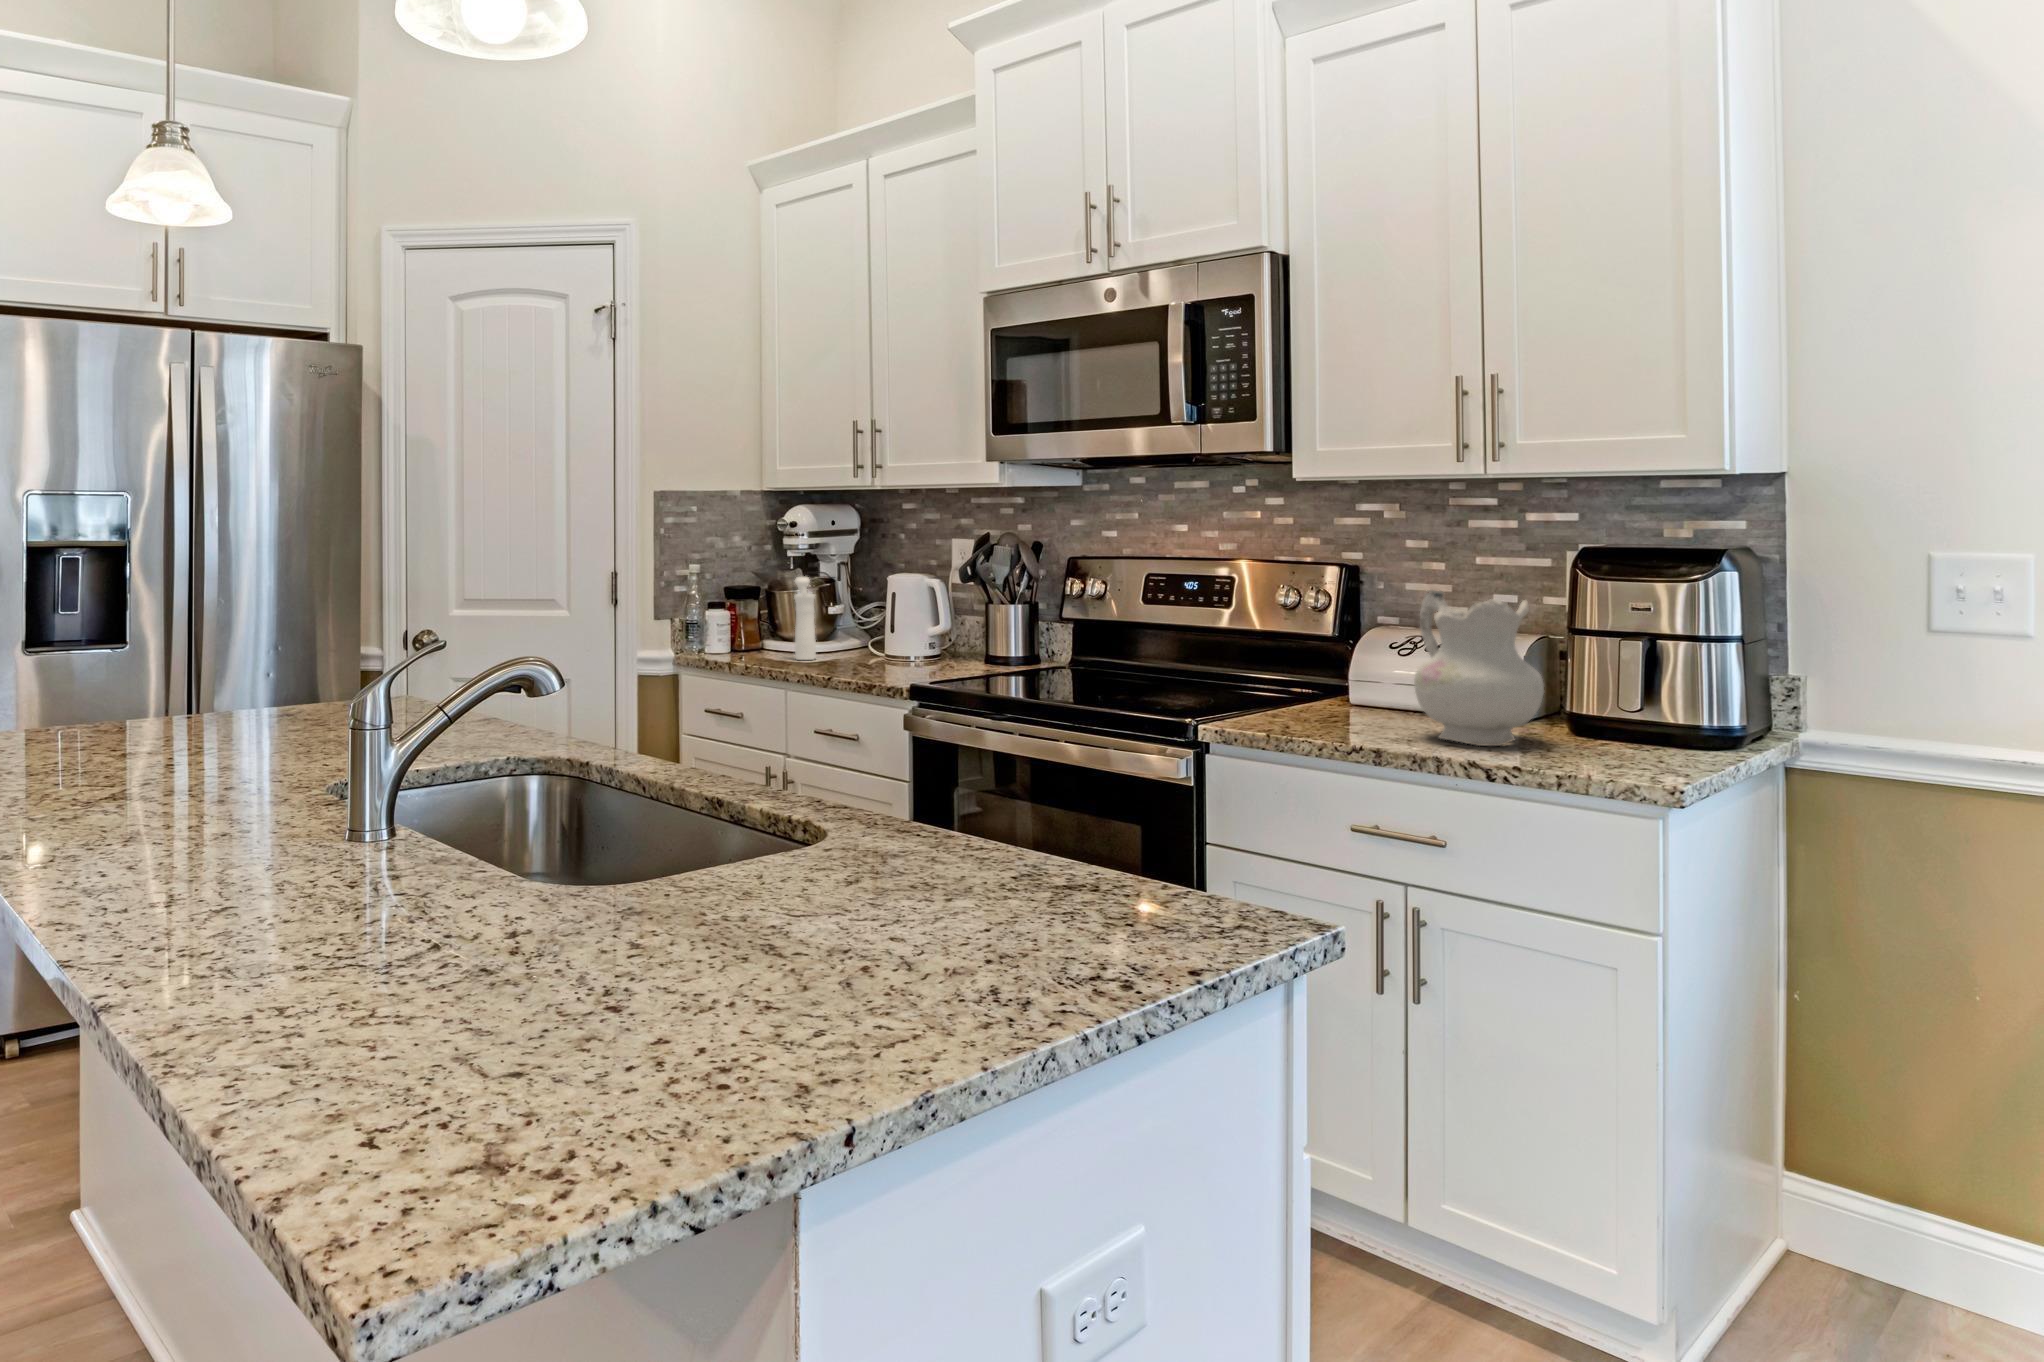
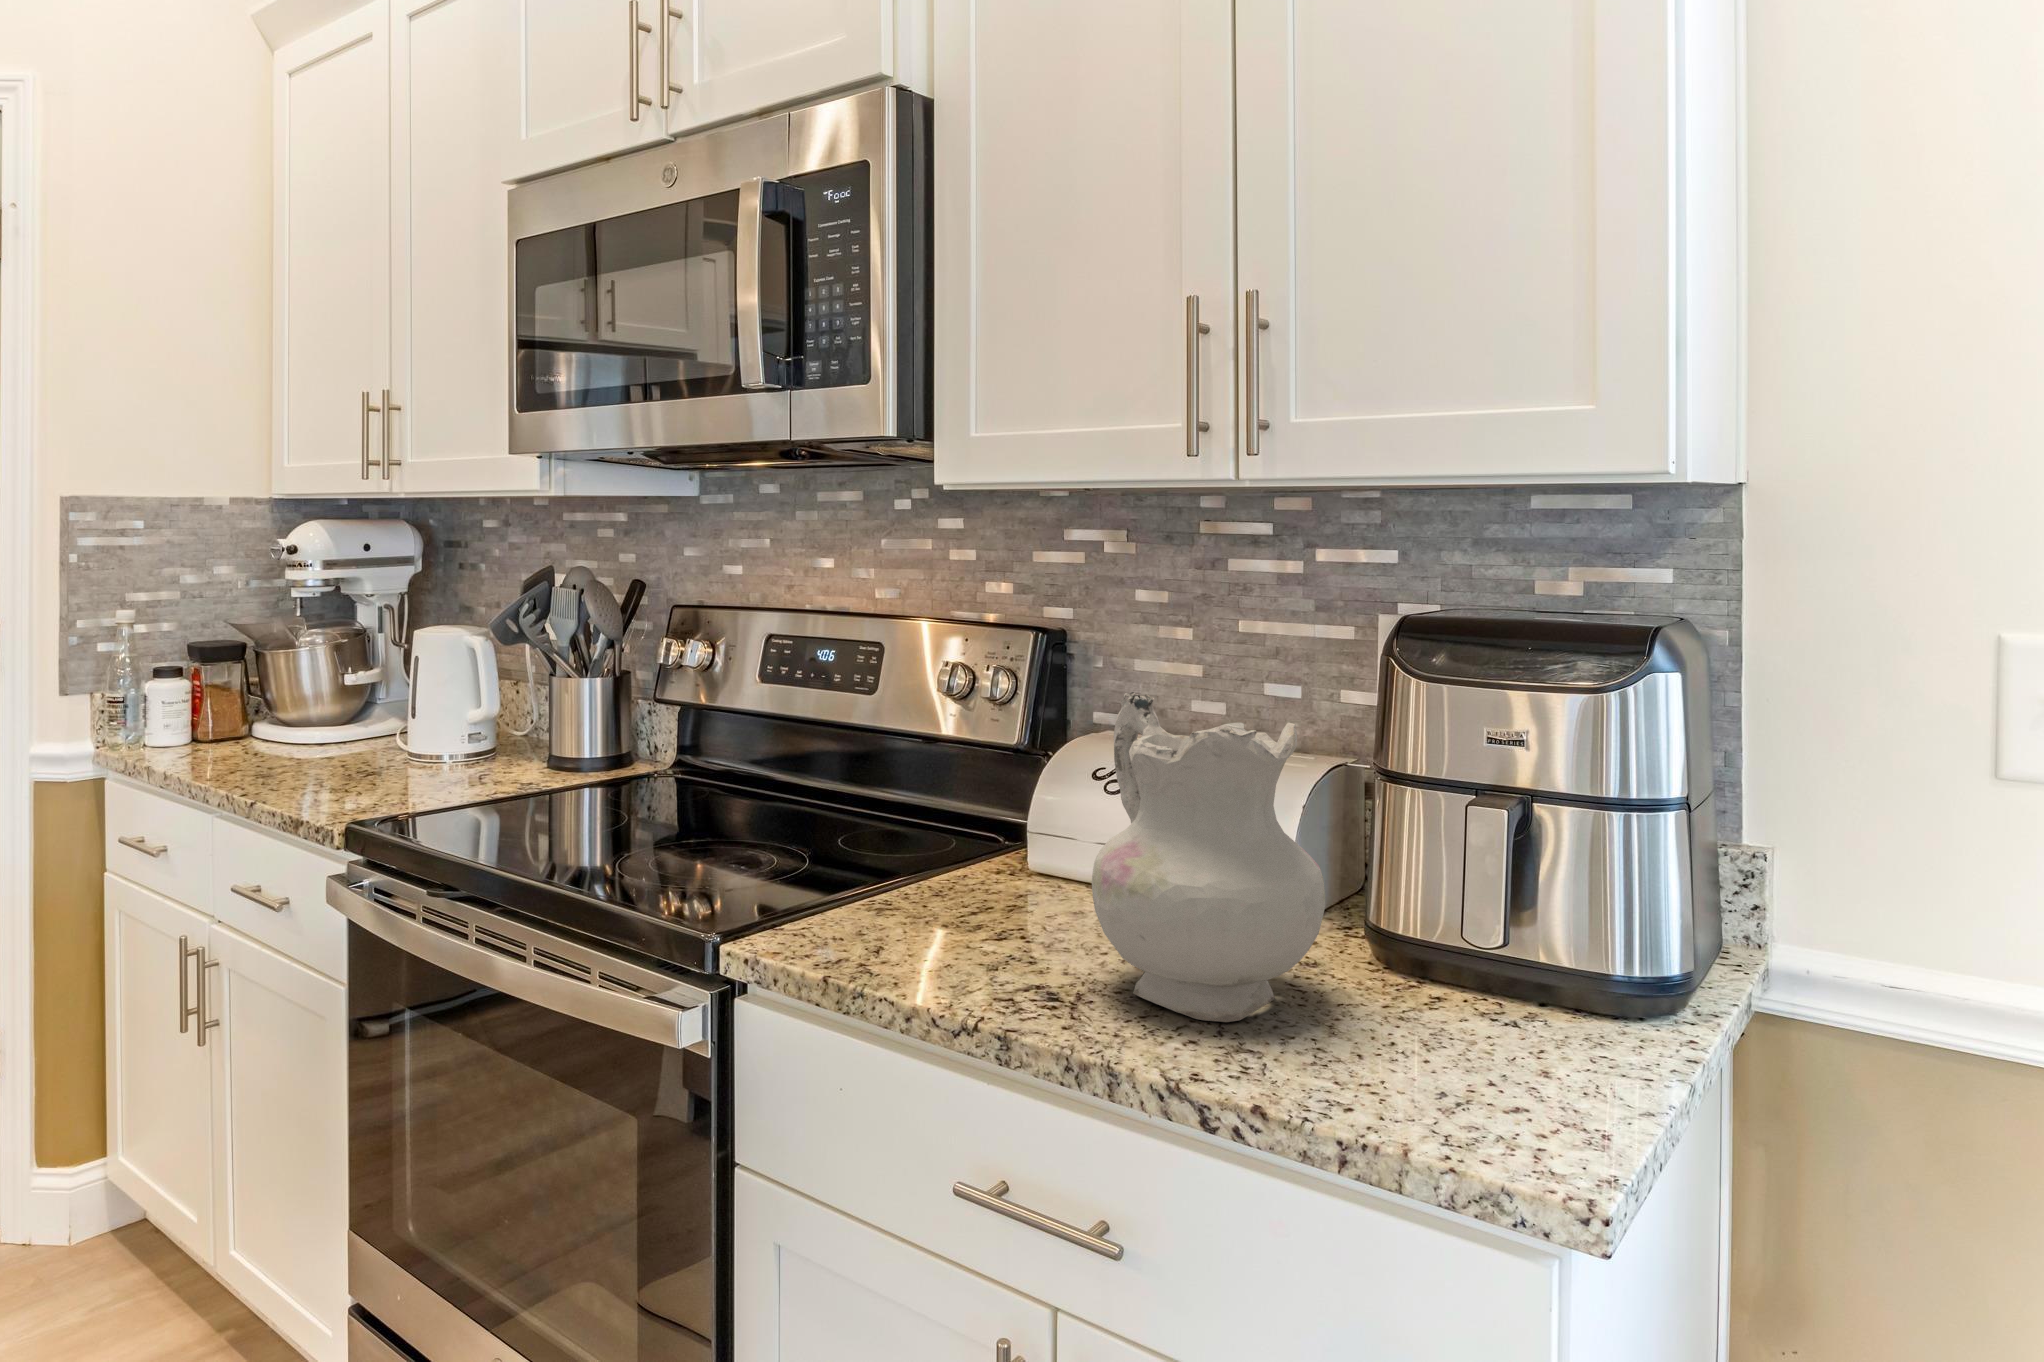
pepper mill: present [794,577,816,660] -> none [256,630,303,764]

